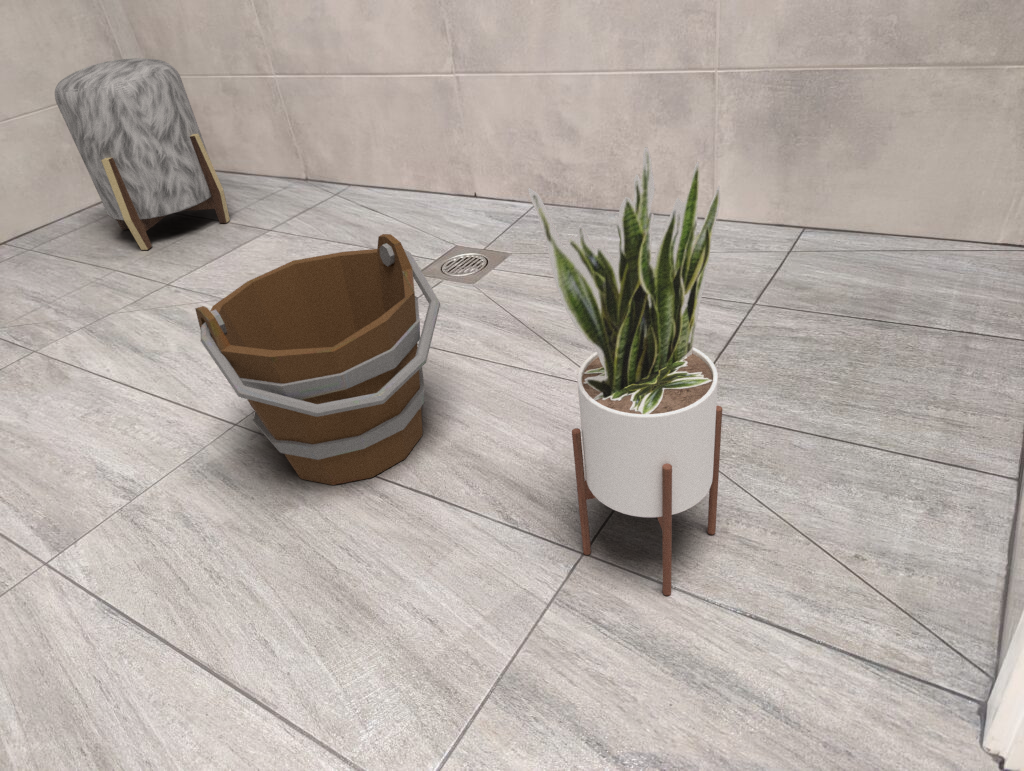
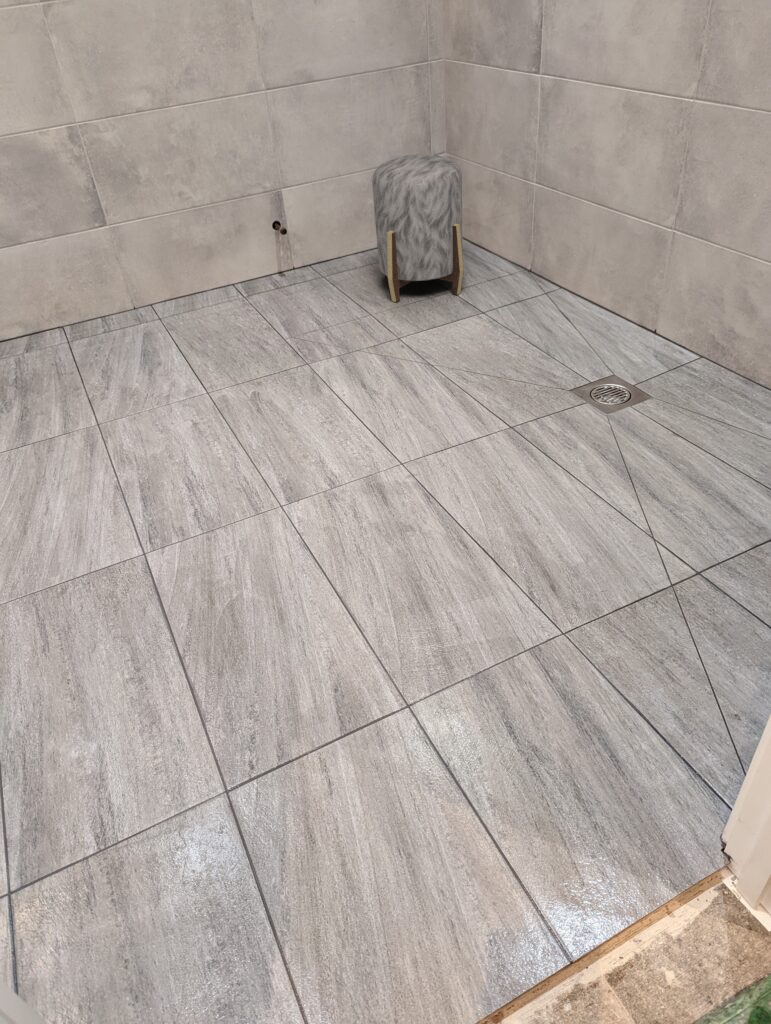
potted plant: present [528,147,722,595] -> none [565,424,707,679]
bucket: present [195,234,440,485] -> none [397,376,549,533]

